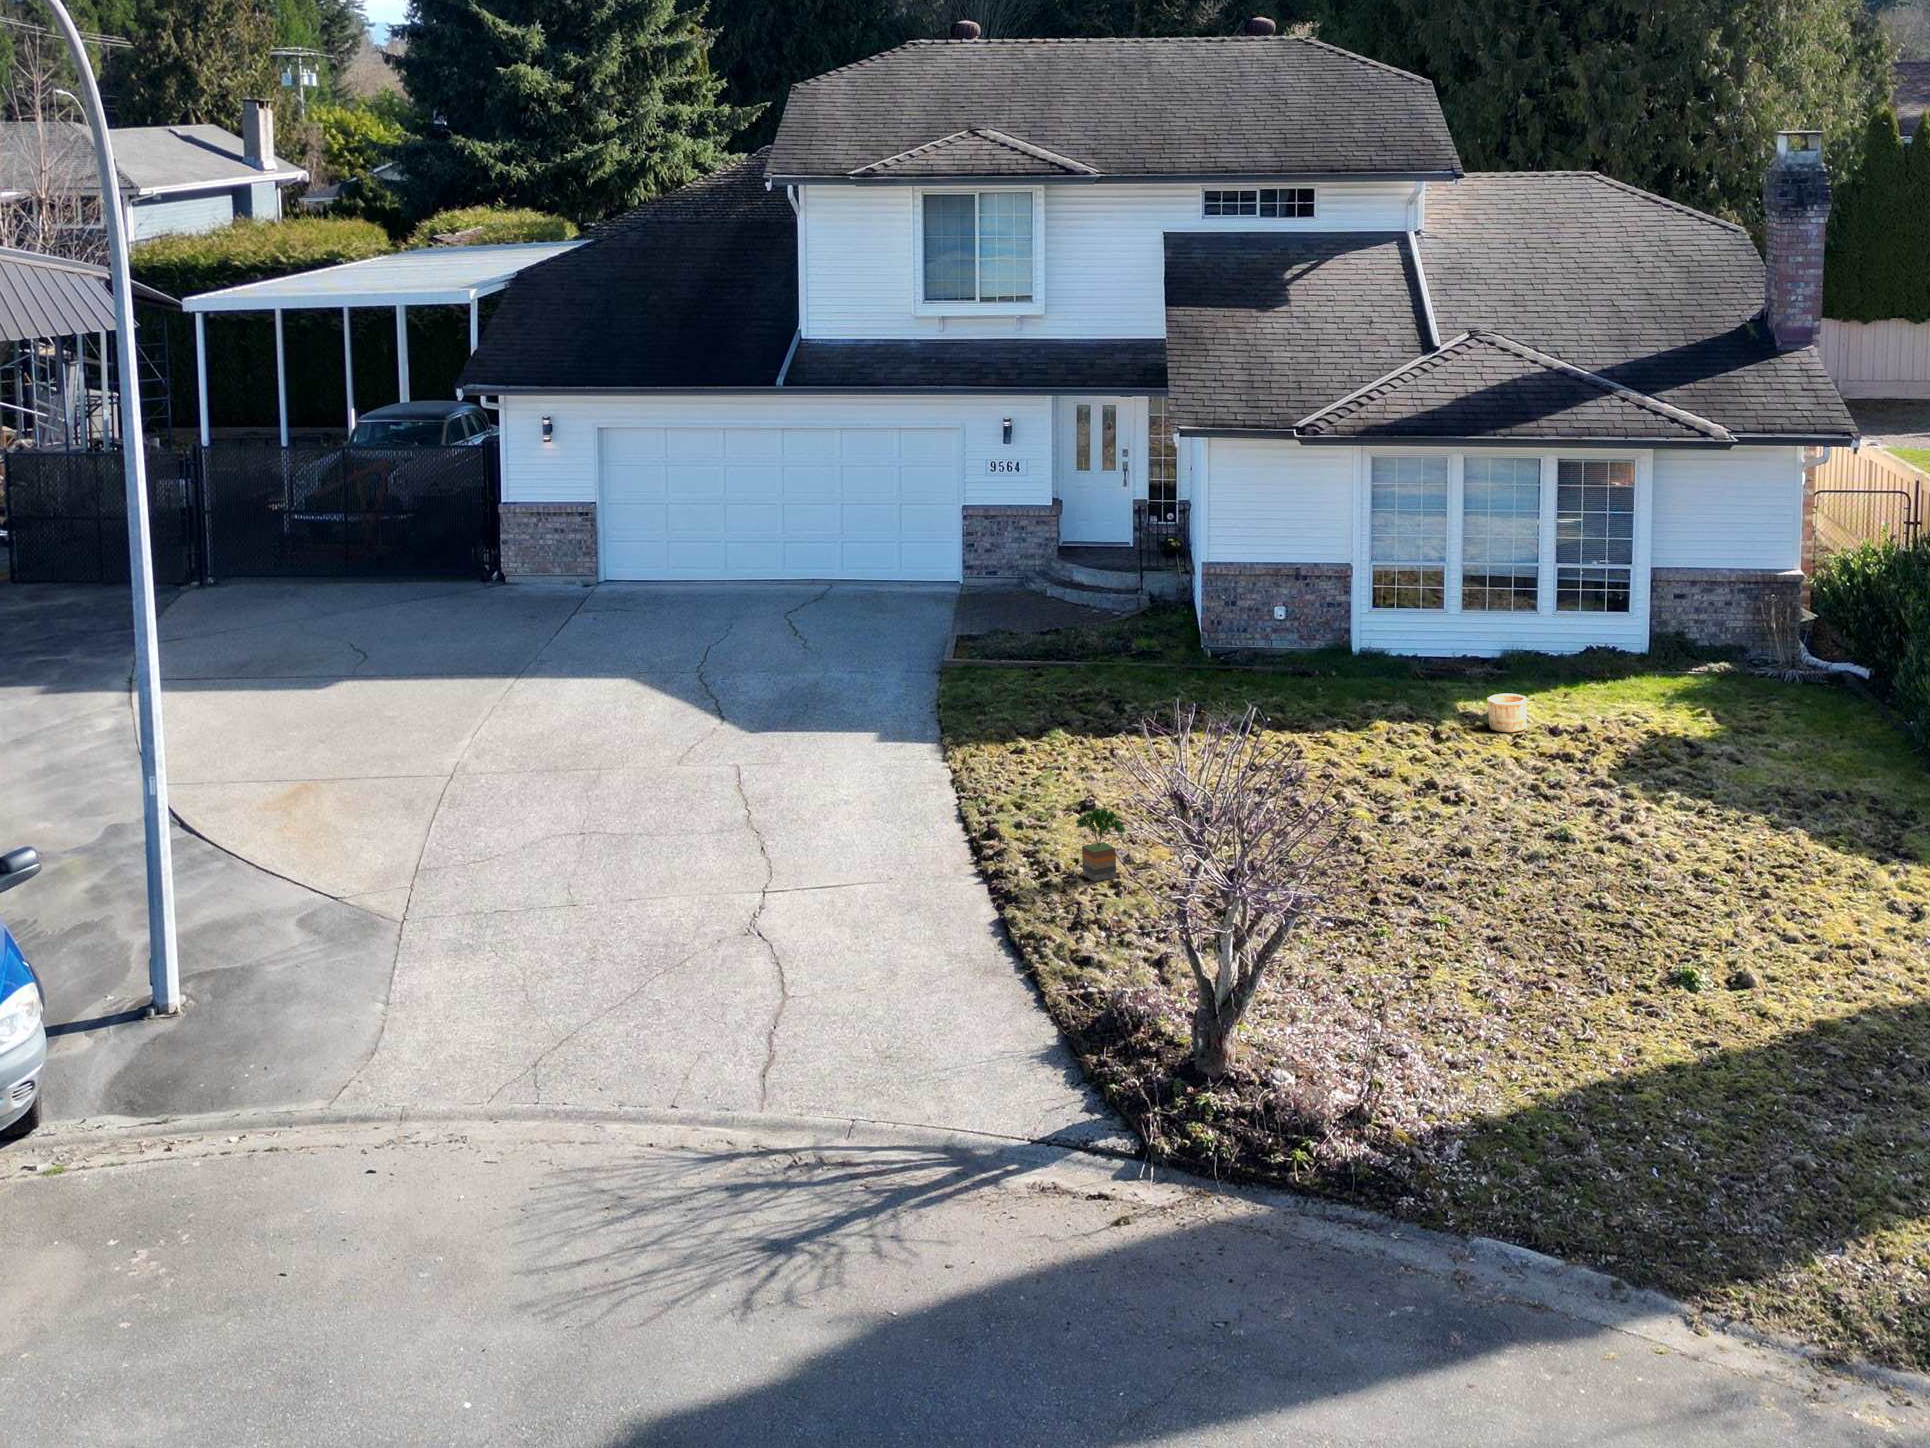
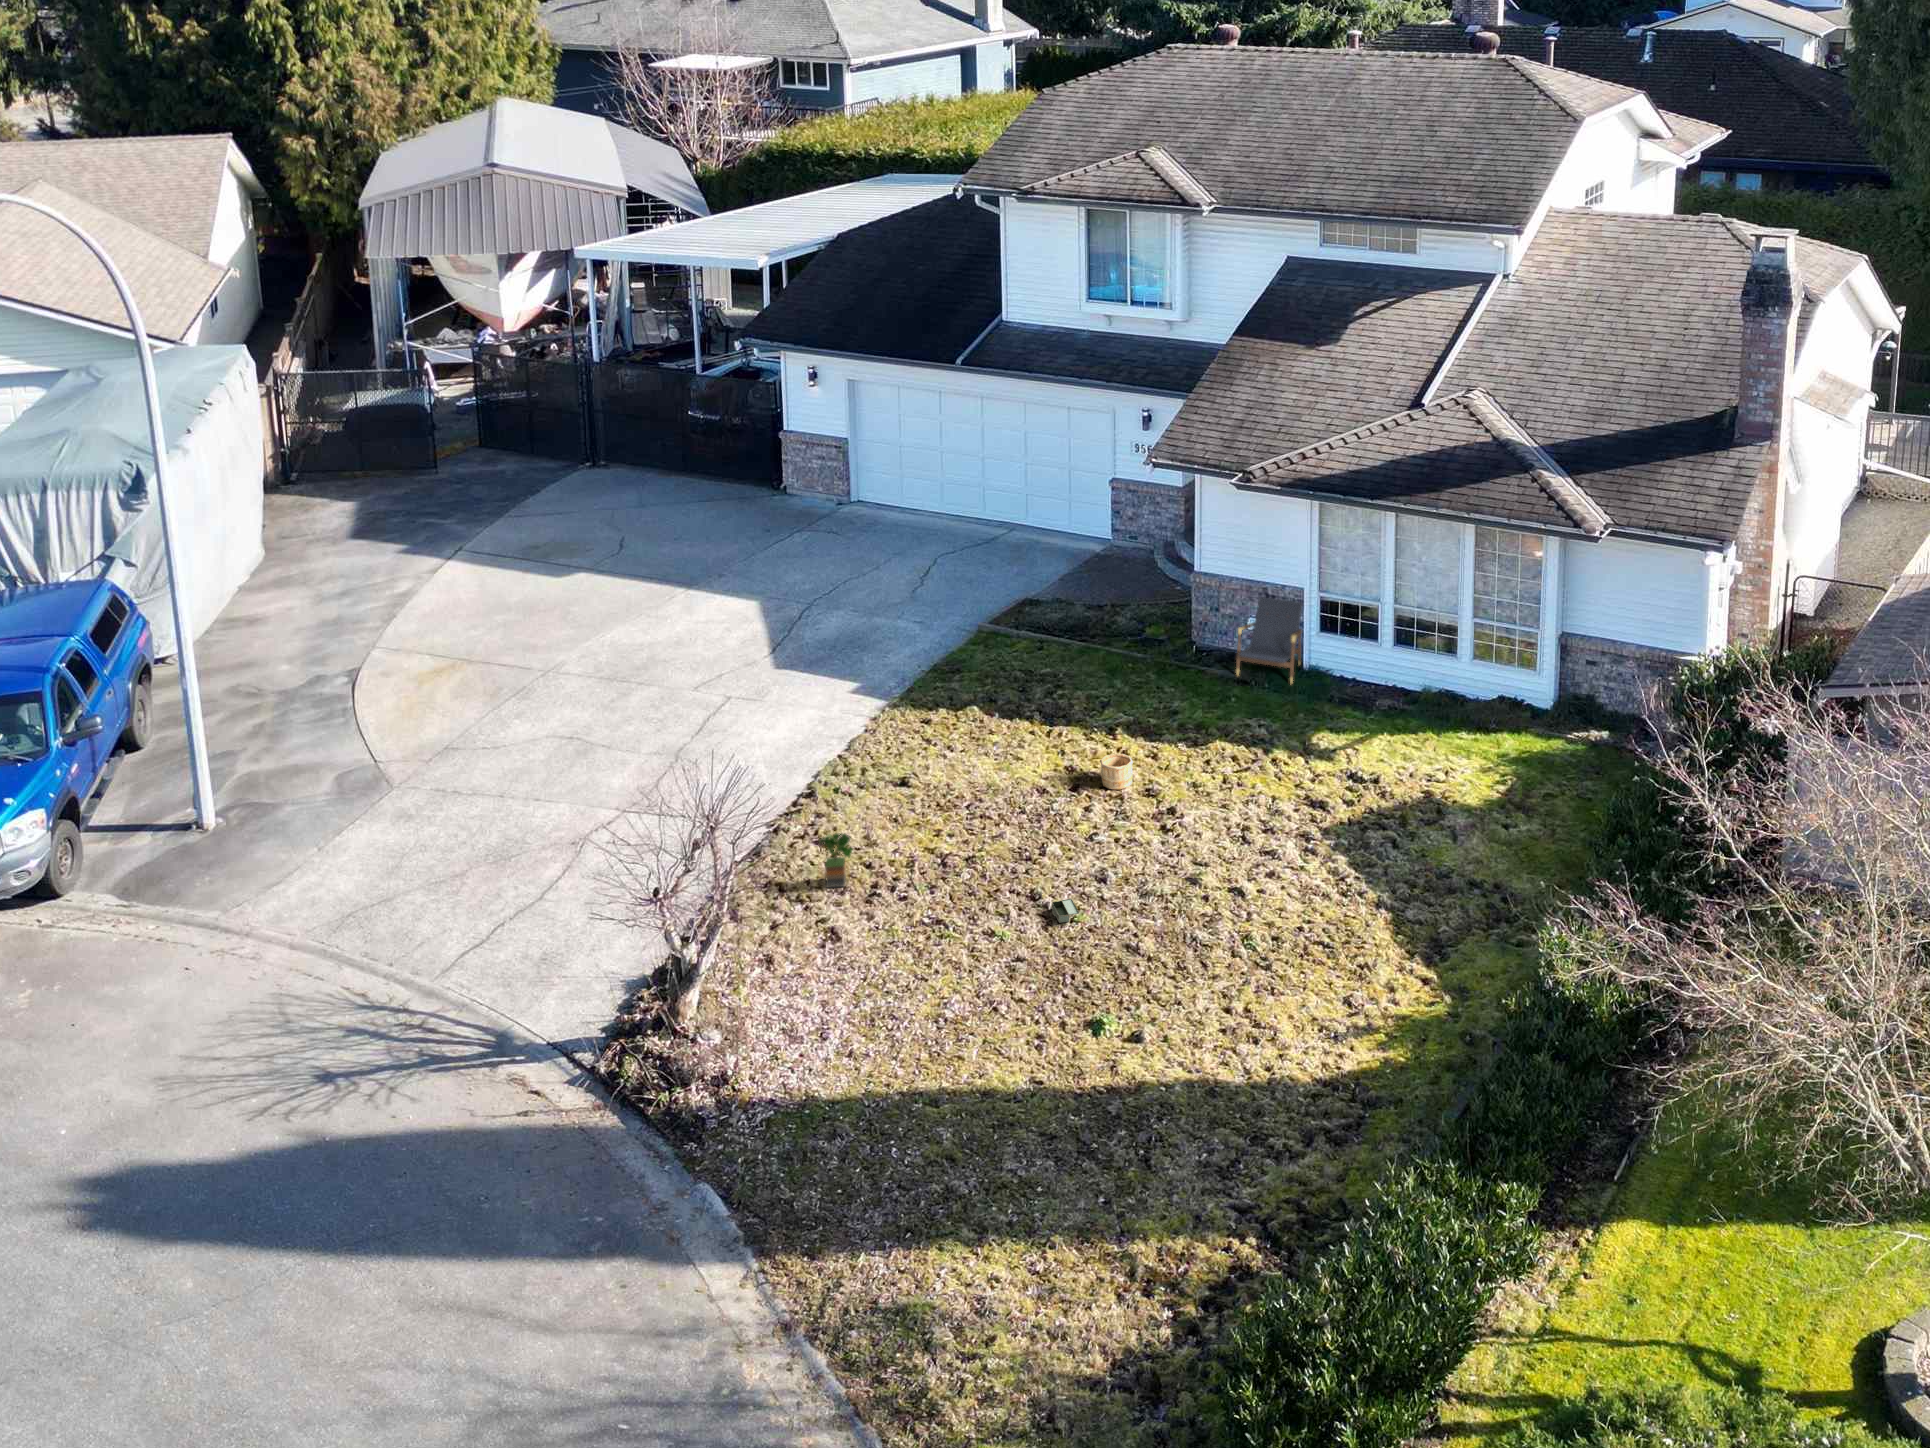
lounge chair: none [1290,572,1367,667] -> present [1236,597,1302,683]
wooden bucket: present [1487,693,1527,732] -> present [1100,754,1133,790]
toolbox: none [1381,839,1424,862] -> present [1052,899,1079,923]

